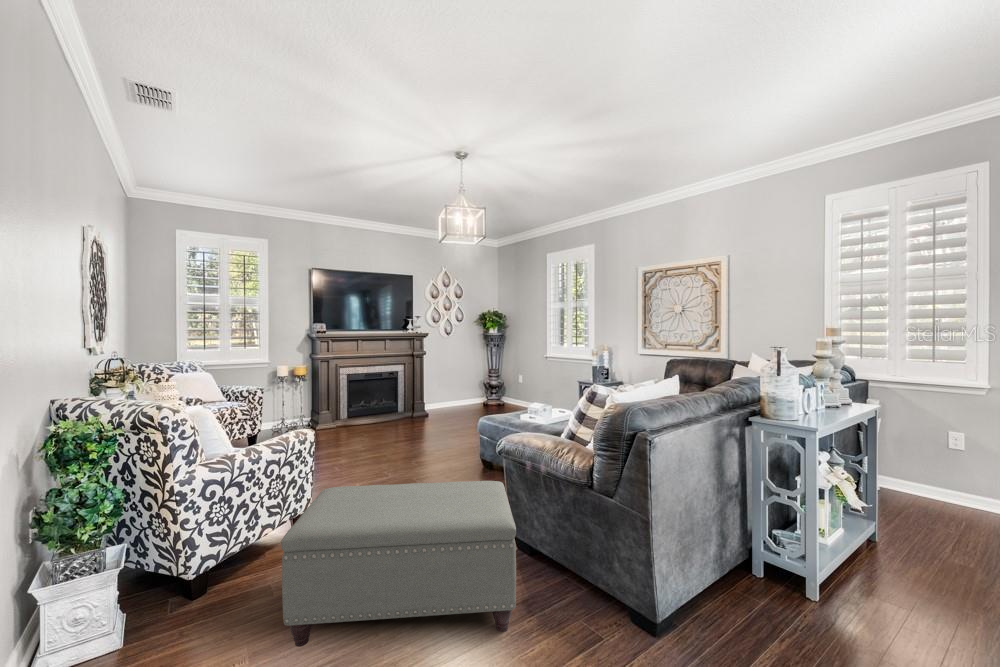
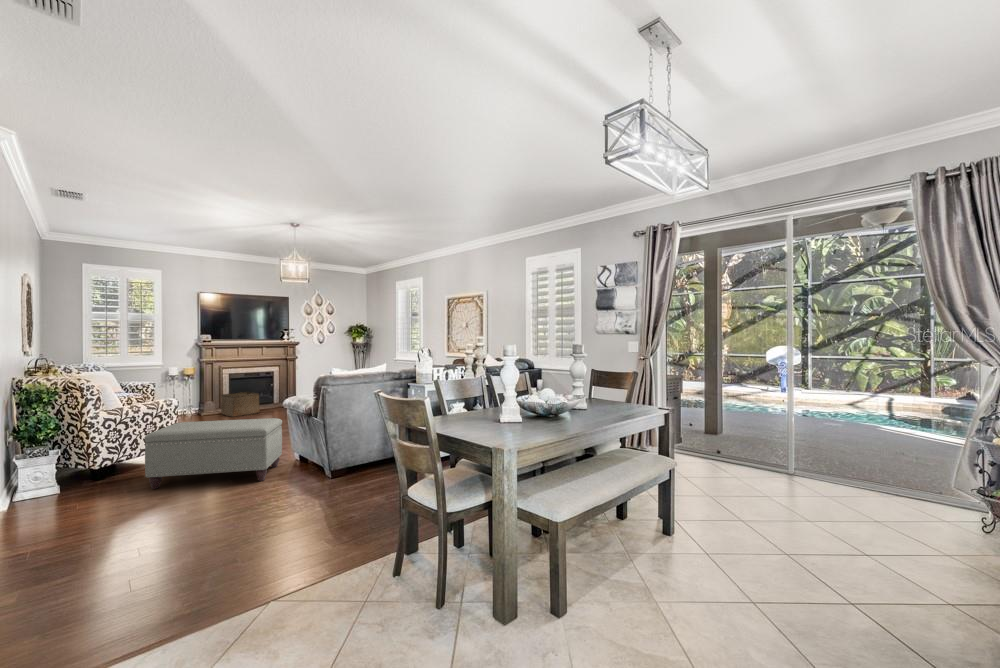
storage bin: none [340,397,387,432] -> present [221,392,260,417]

